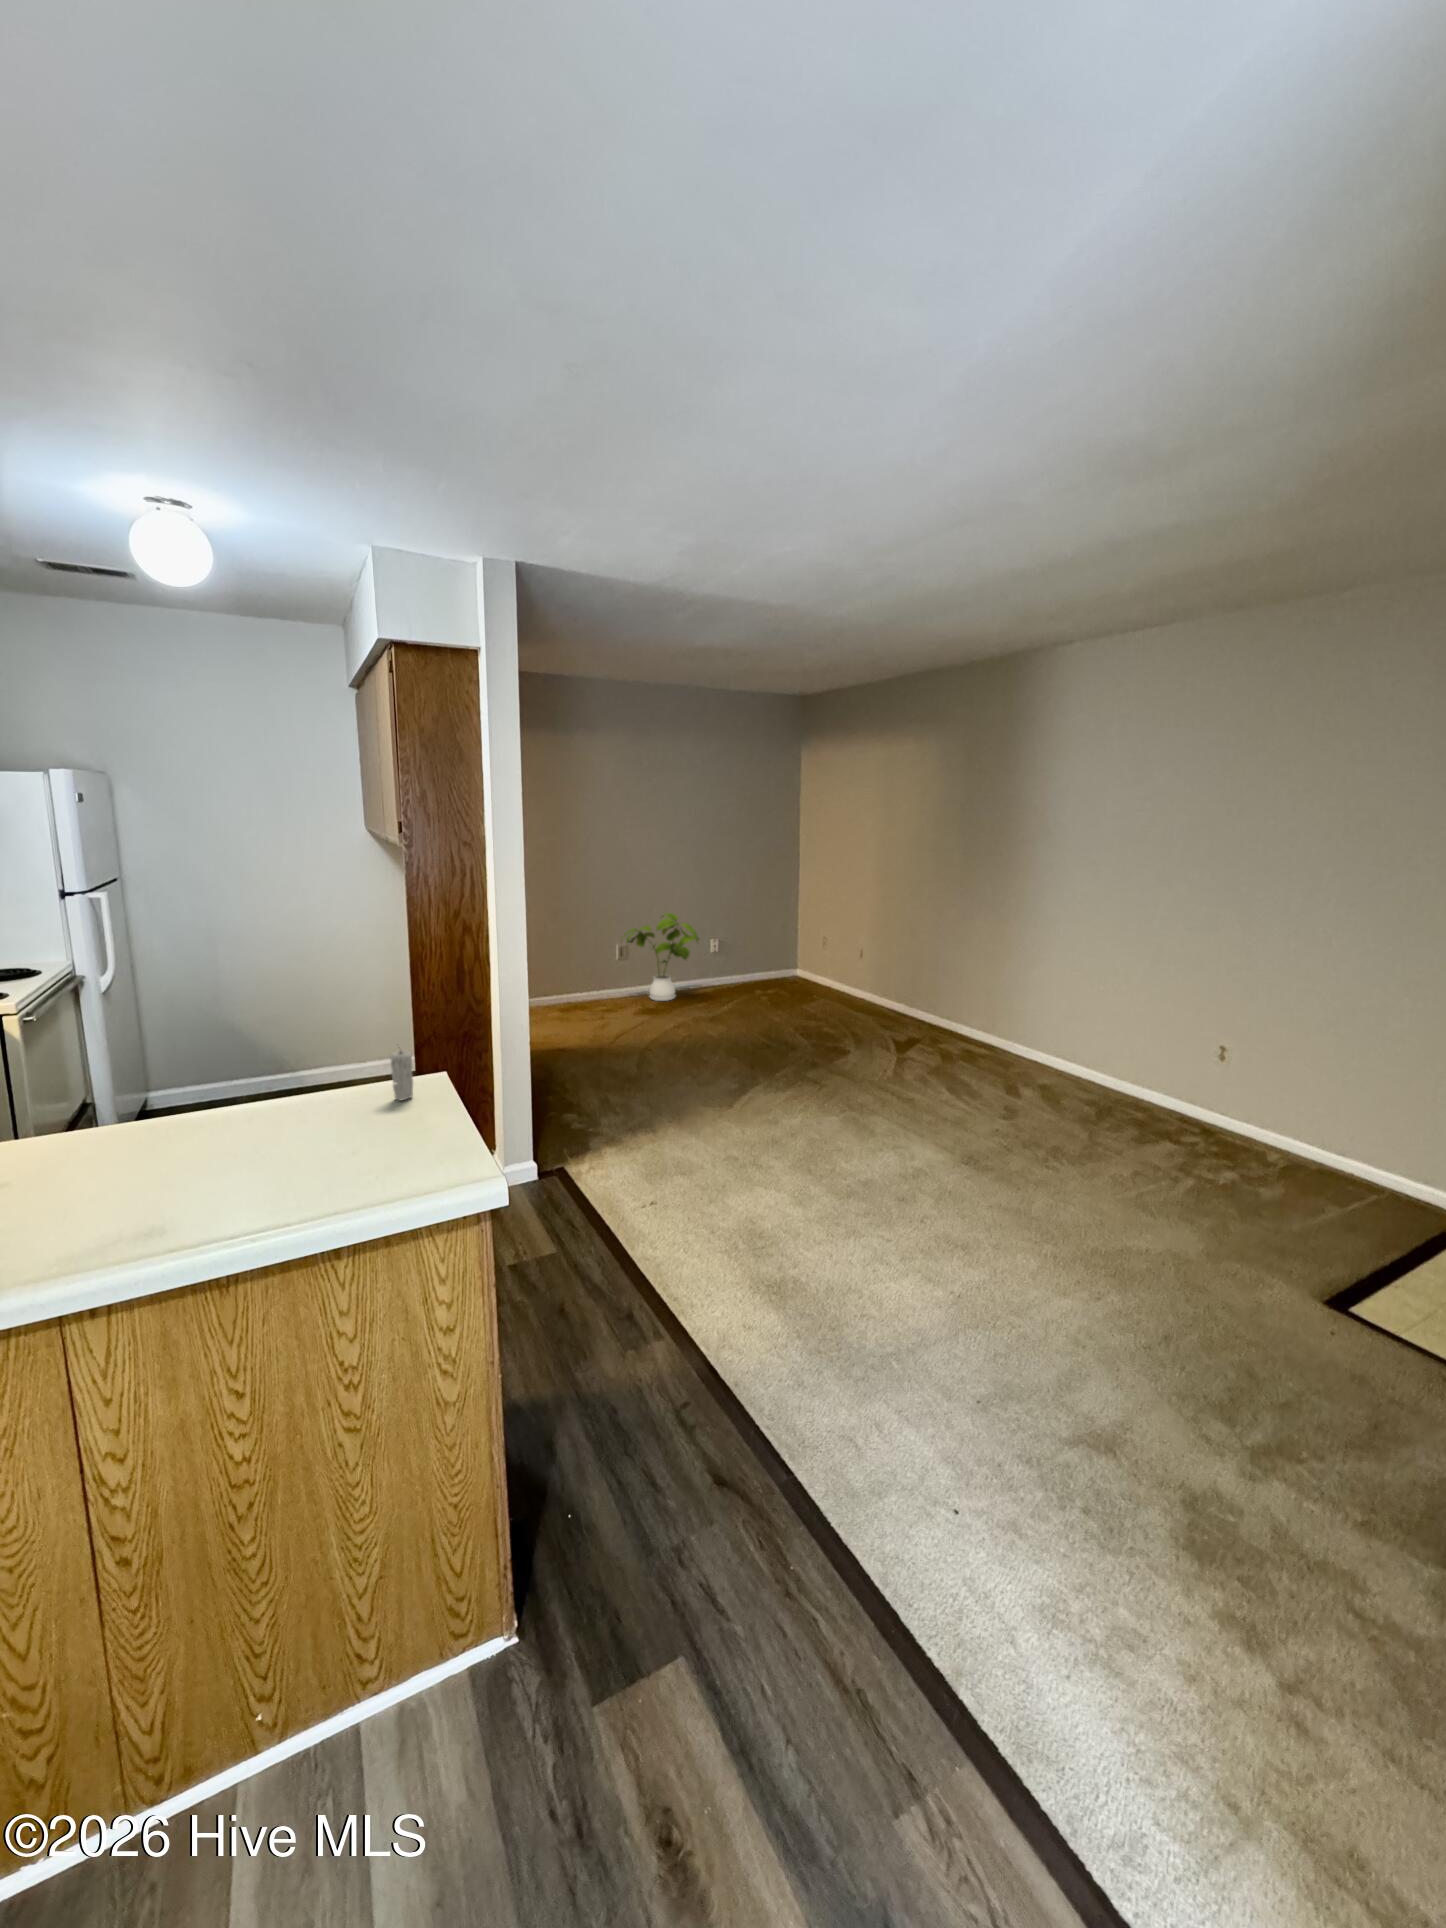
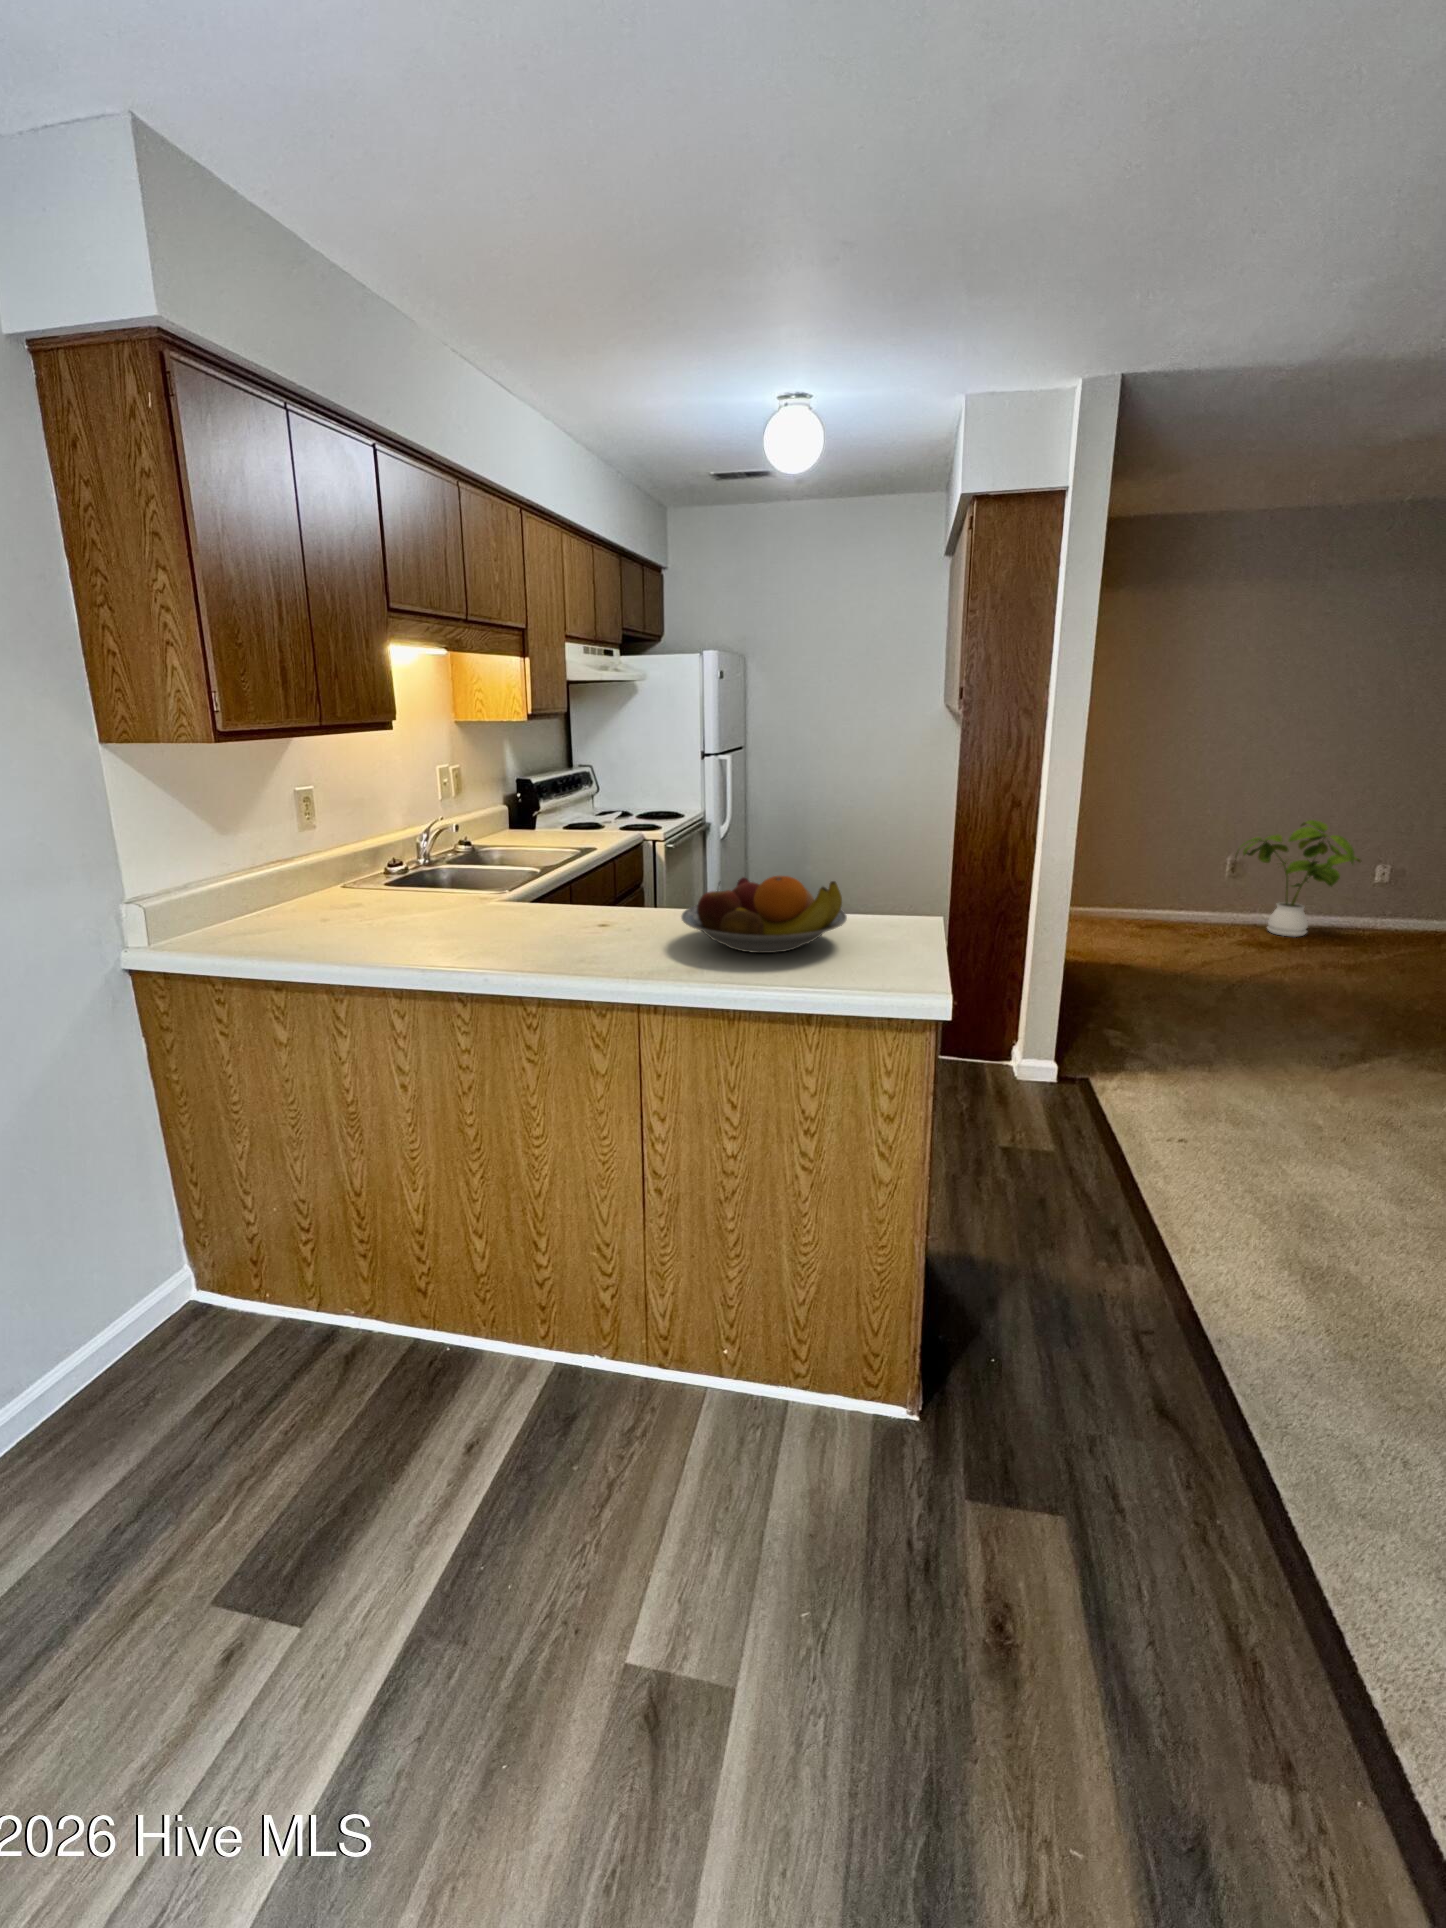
candle: present [390,1050,413,1101] -> none [886,875,905,928]
fruit bowl: none [111,1068,357,1182] -> present [681,876,847,953]

